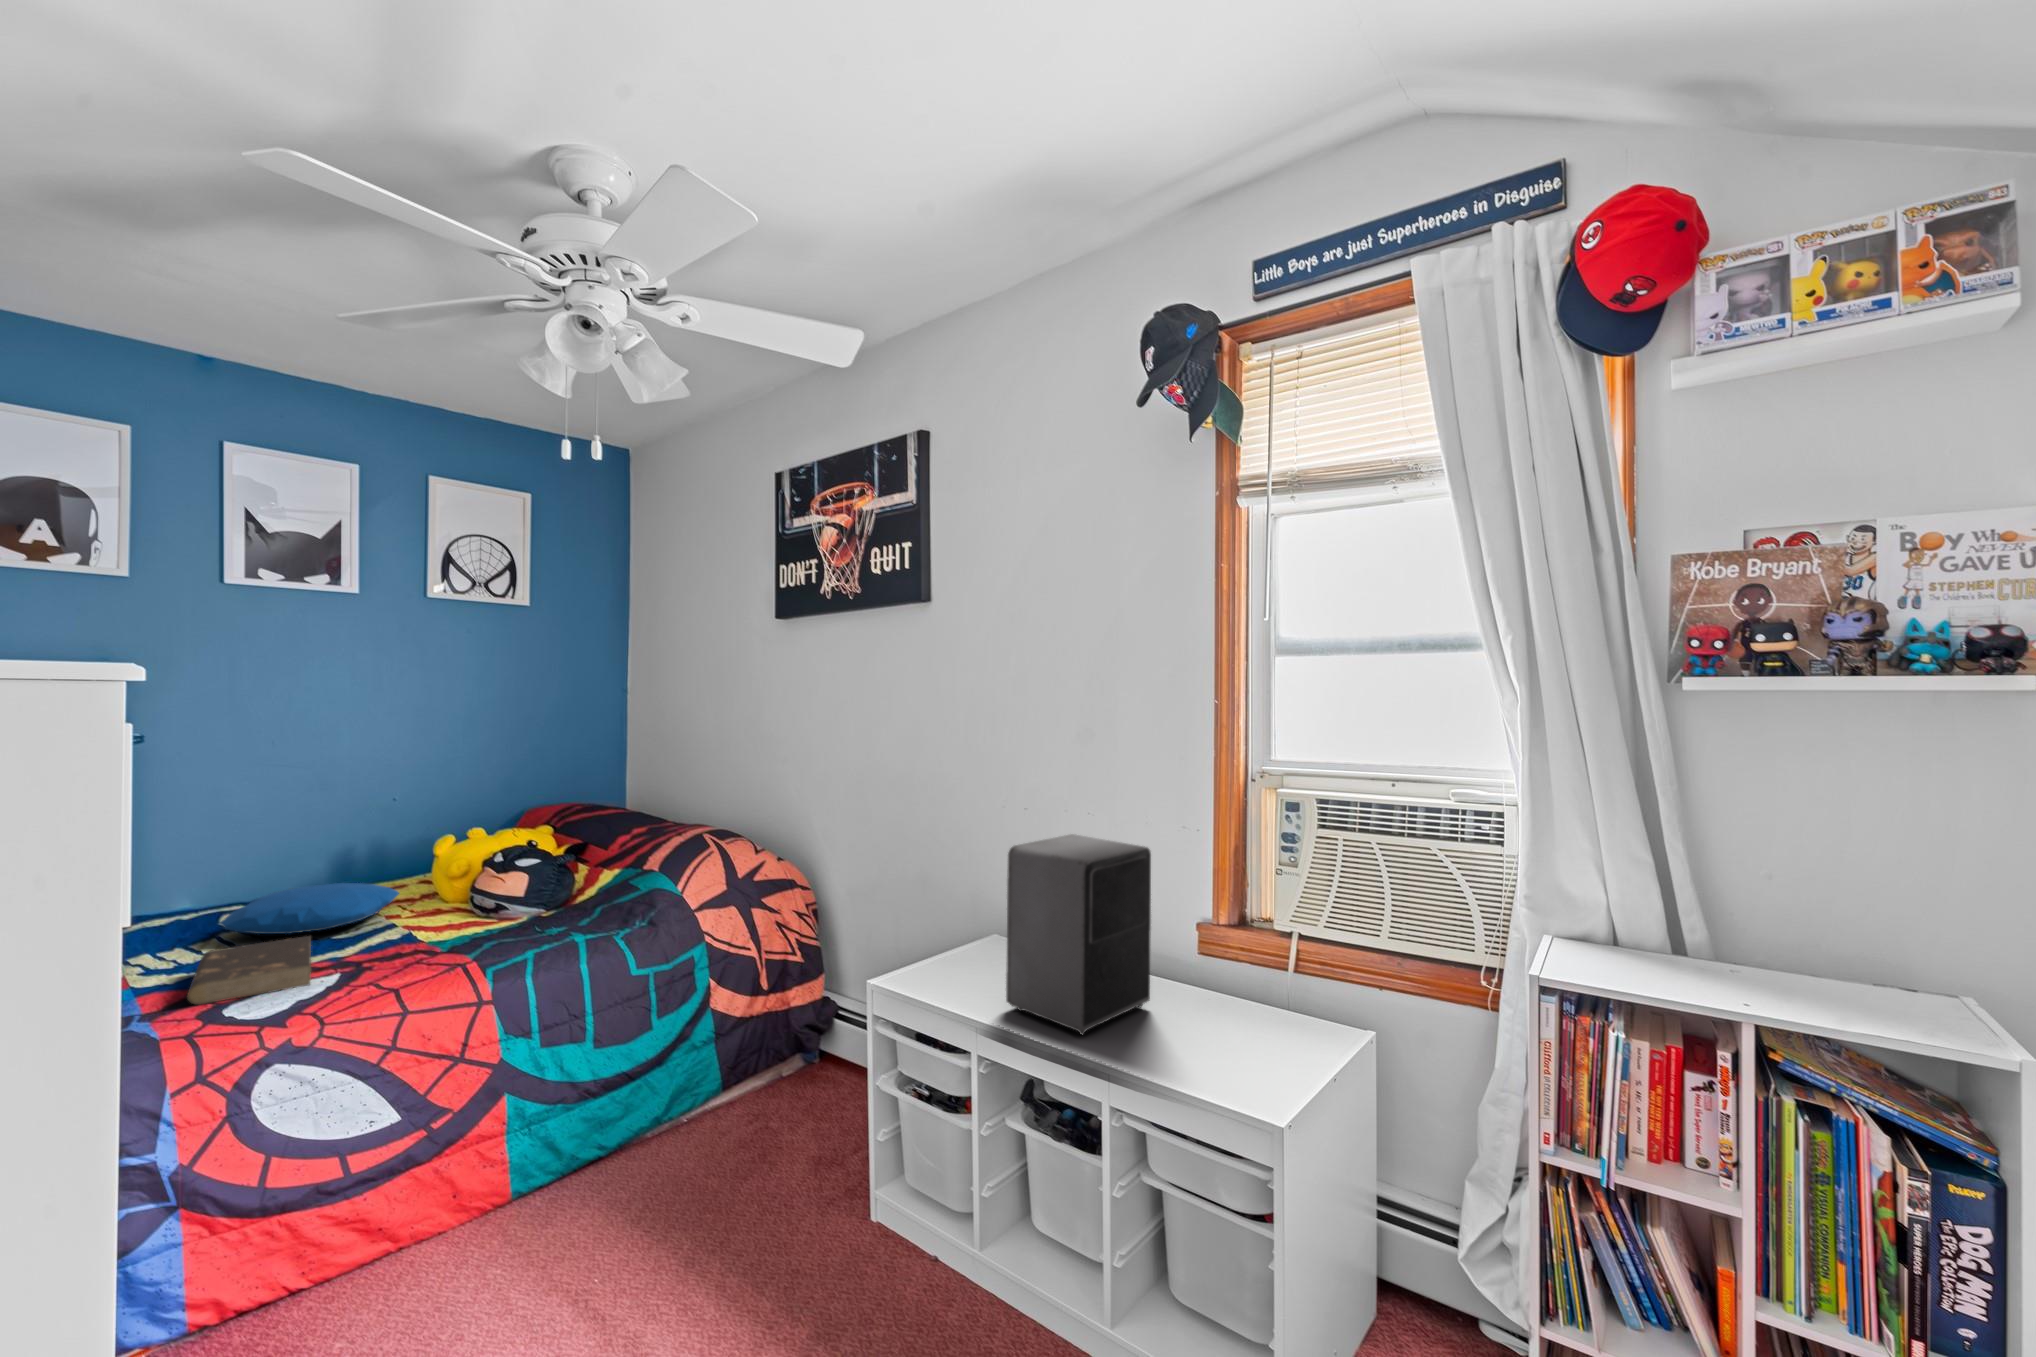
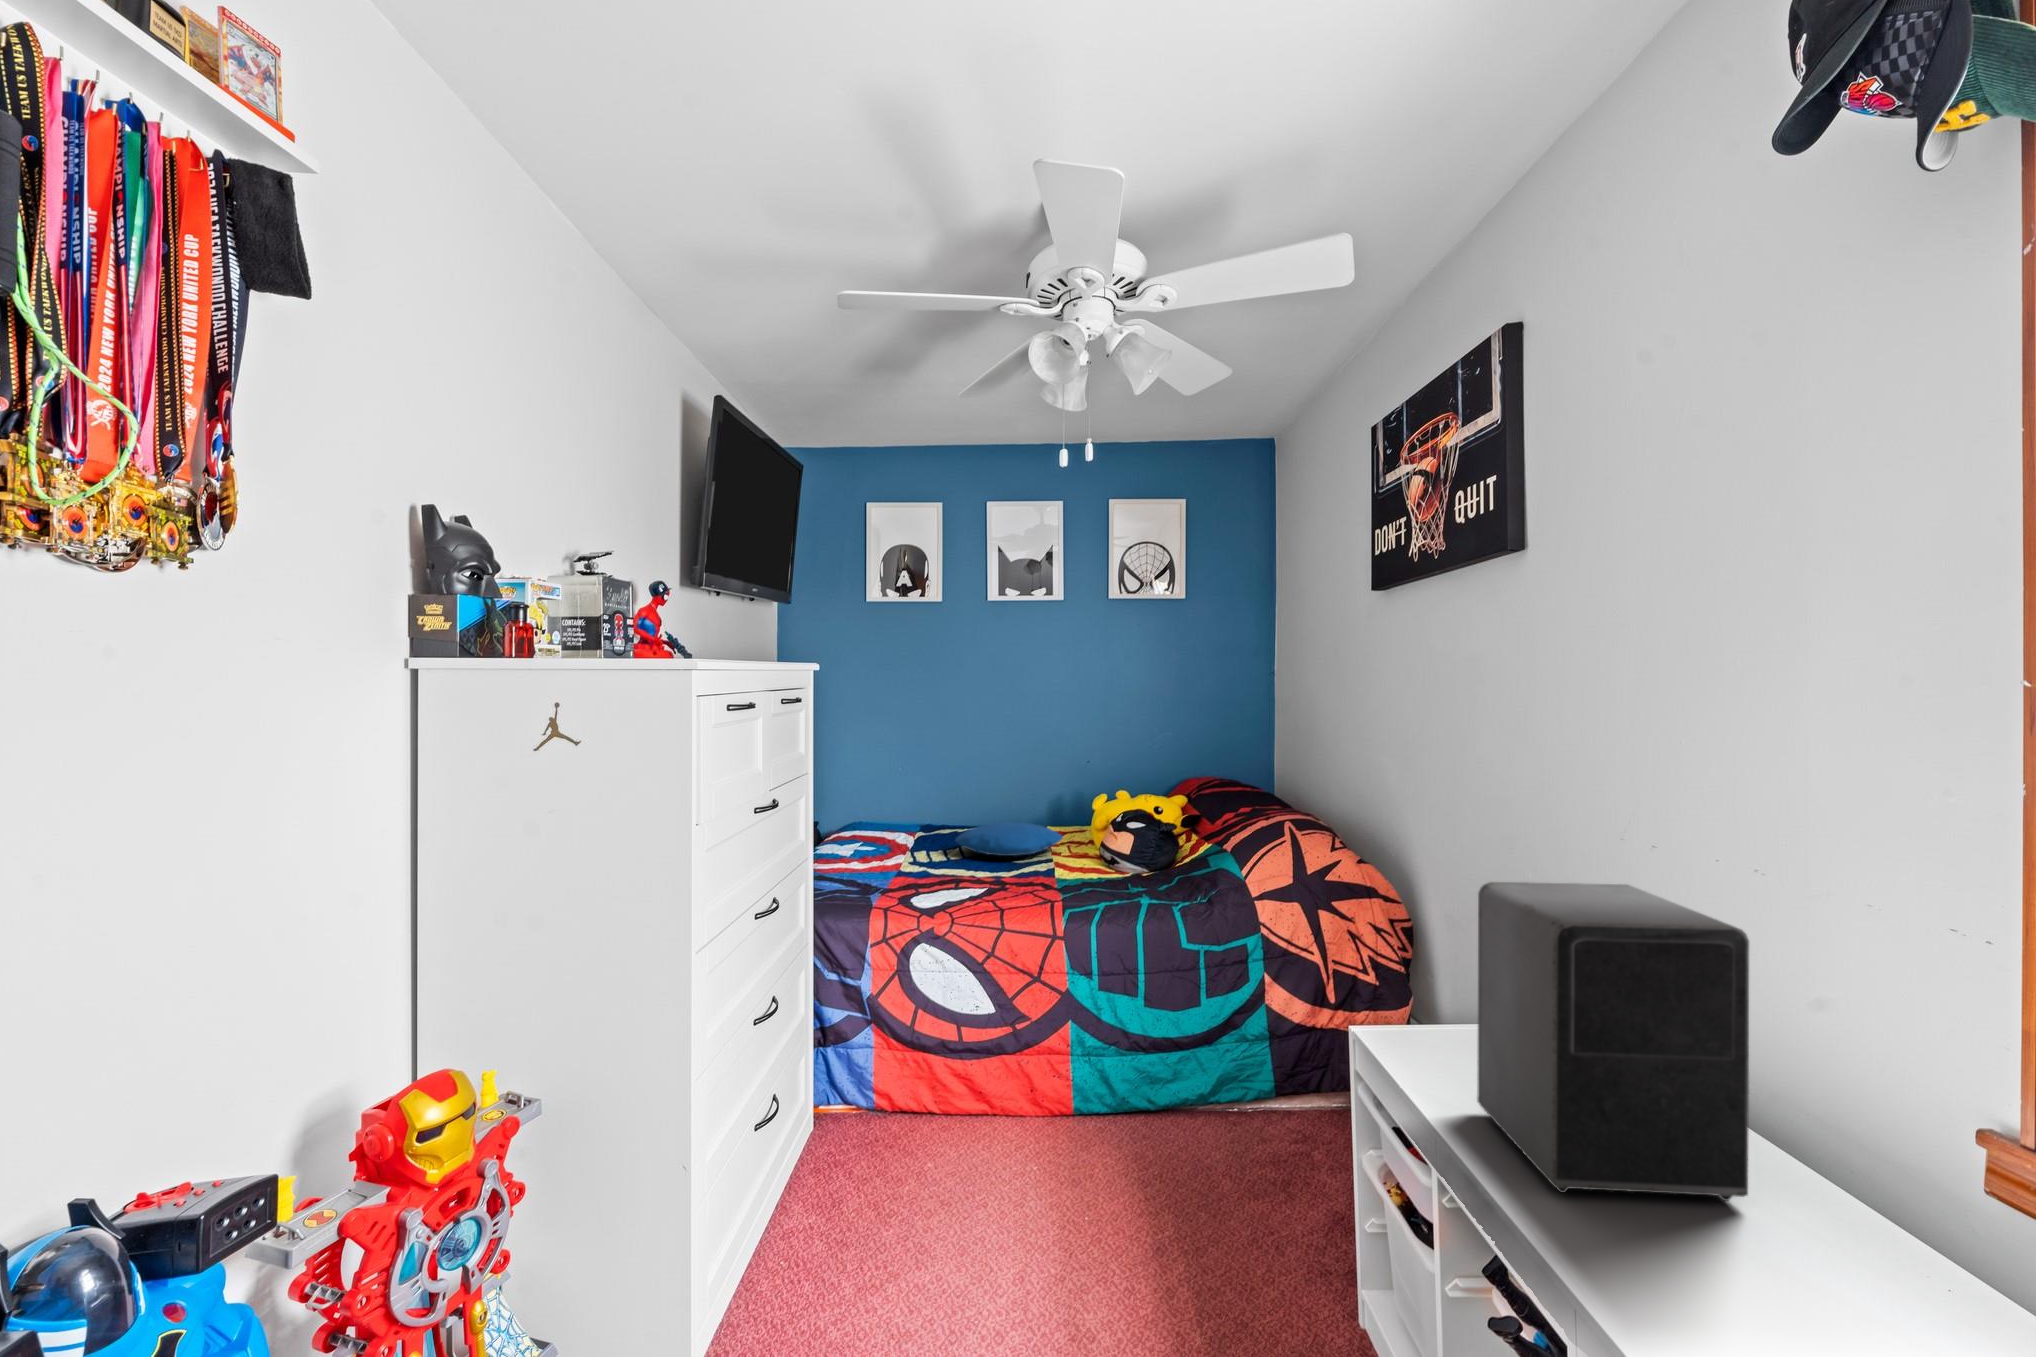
book: present [187,936,311,1005] -> none [901,855,985,893]

